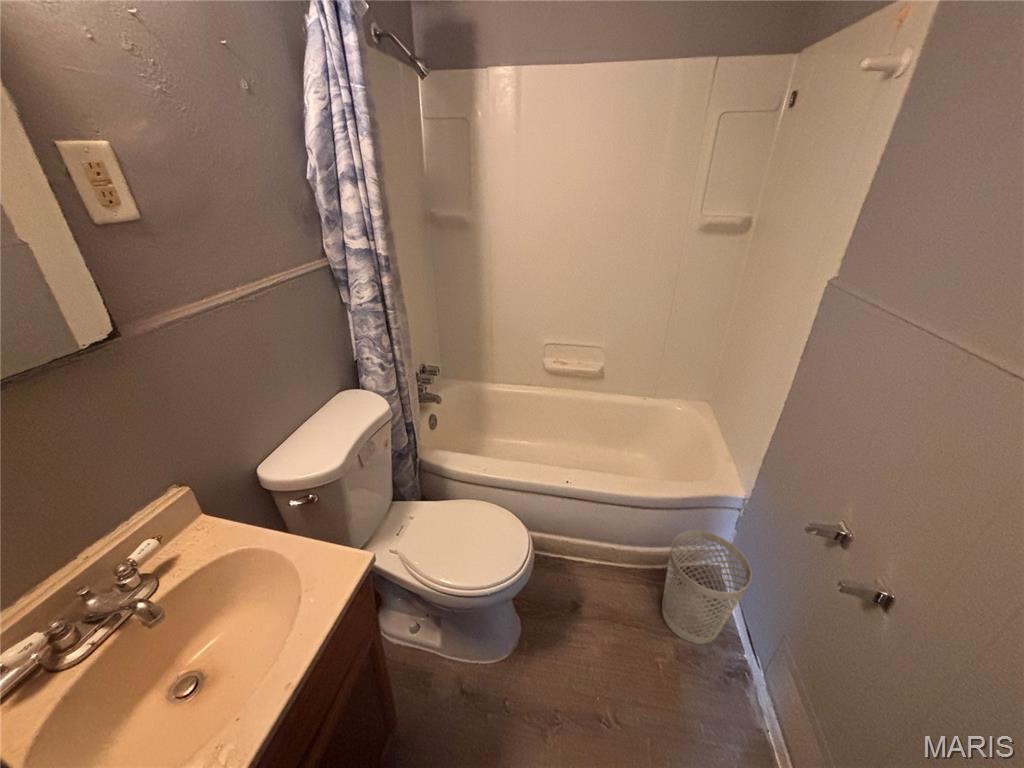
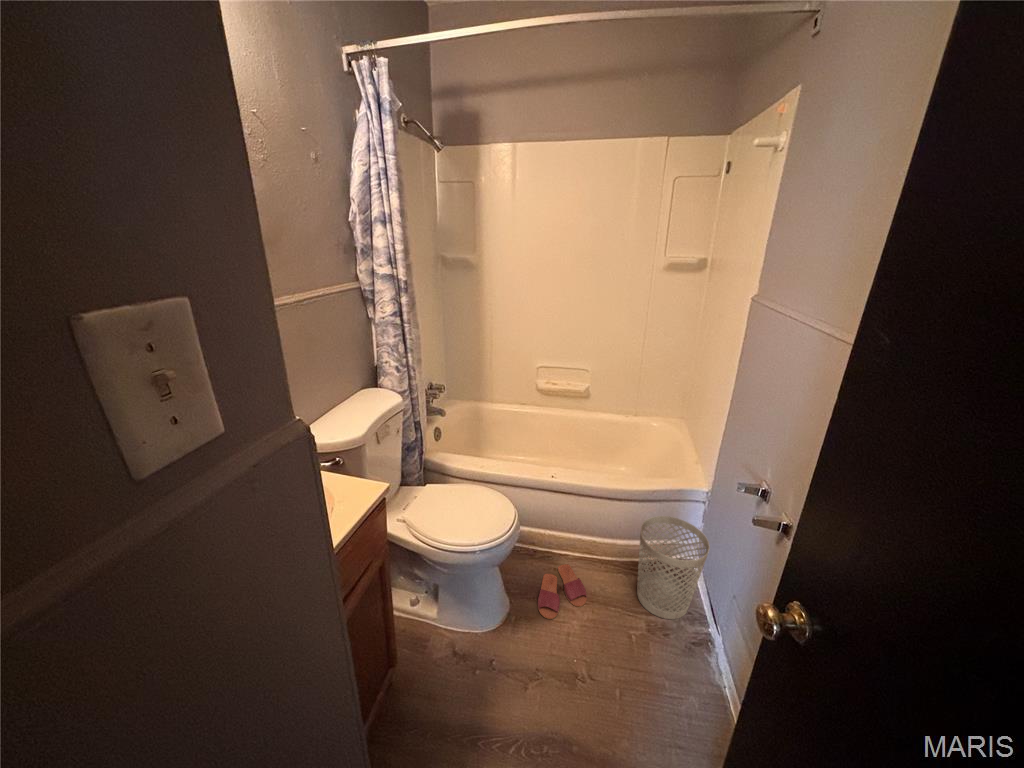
slippers: none [552,576,607,647] -> present [538,564,587,619]

